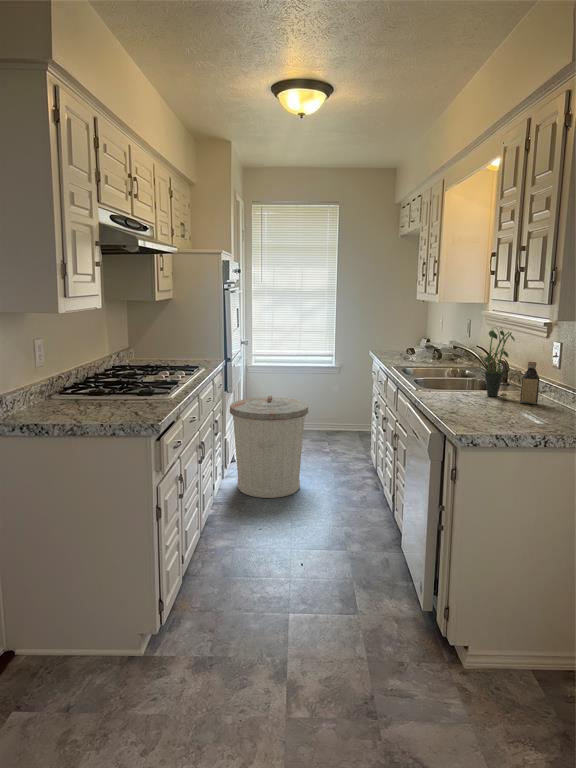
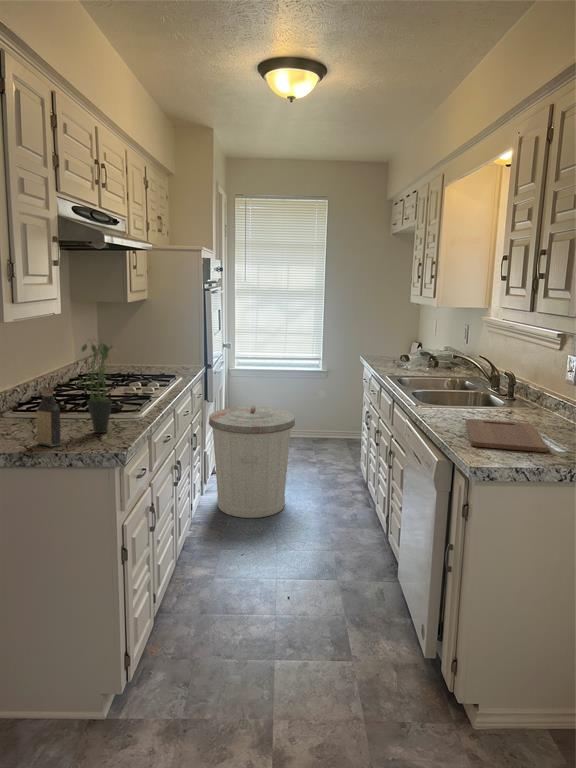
potted plant: present [484,329,515,396] -> present [77,343,119,433]
bottle: present [520,362,539,404] -> present [37,387,61,446]
cutting board: none [459,399,528,424] -> present [466,419,548,452]

